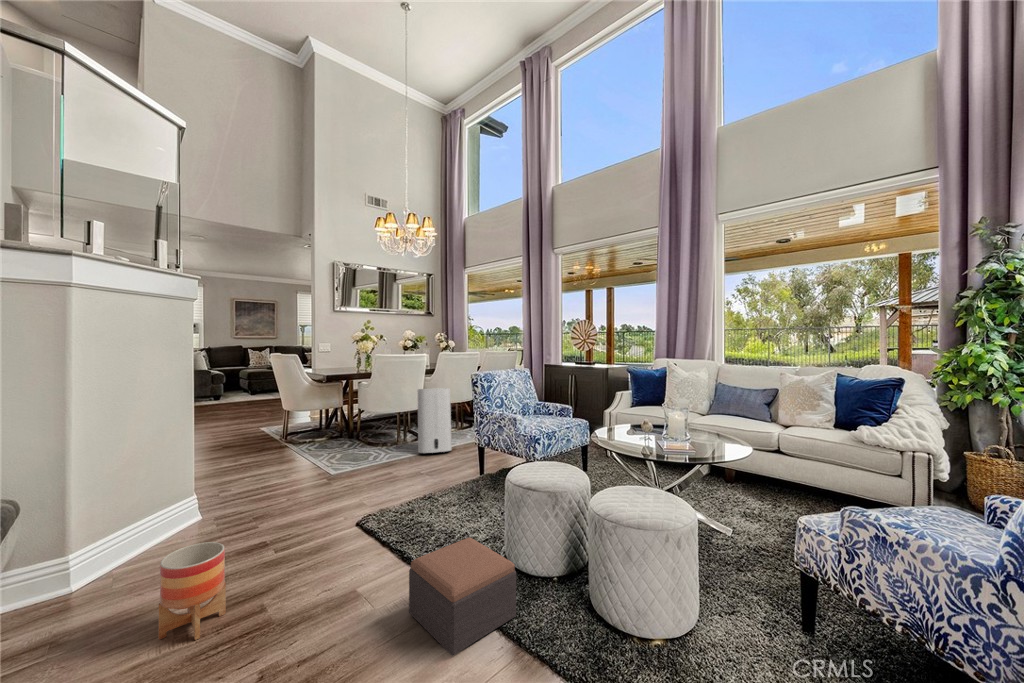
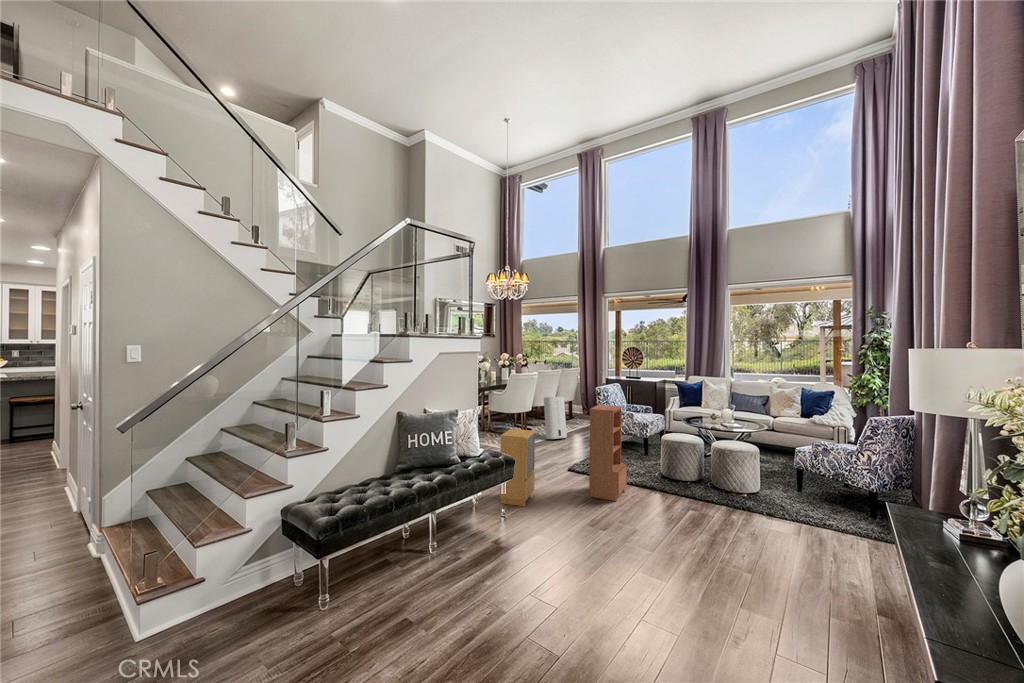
bookcase: none [276,400,382,641] -> present [589,405,627,501]
speaker: none [37,451,164,645] -> present [500,429,535,506]
footstool: present [409,538,516,655] -> none [644,465,688,502]
planter: present [158,542,226,640] -> none [550,467,572,504]

